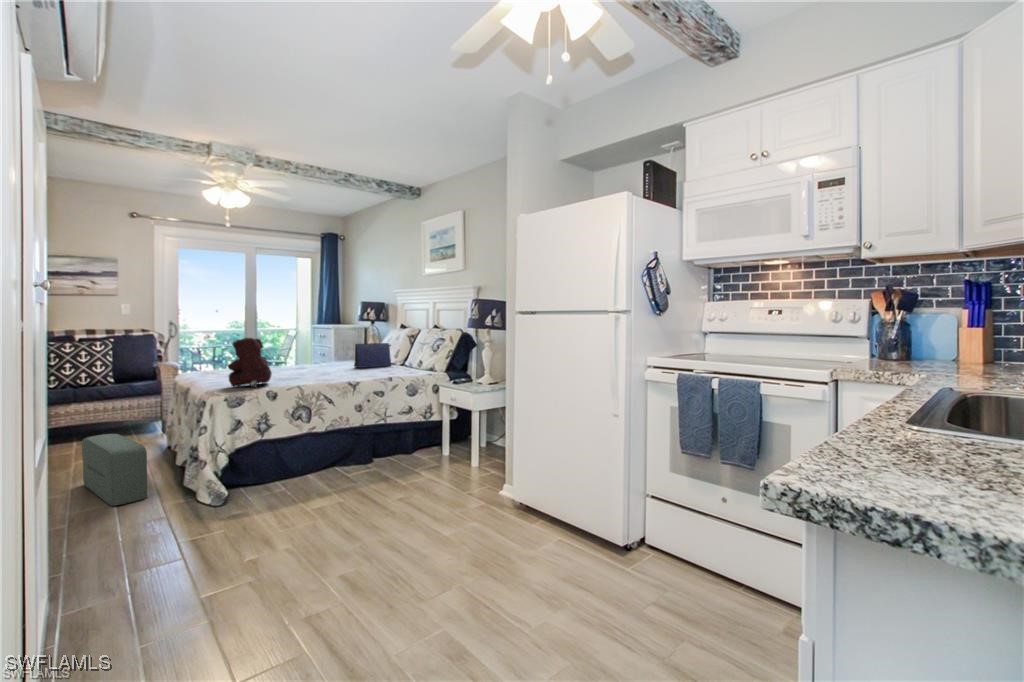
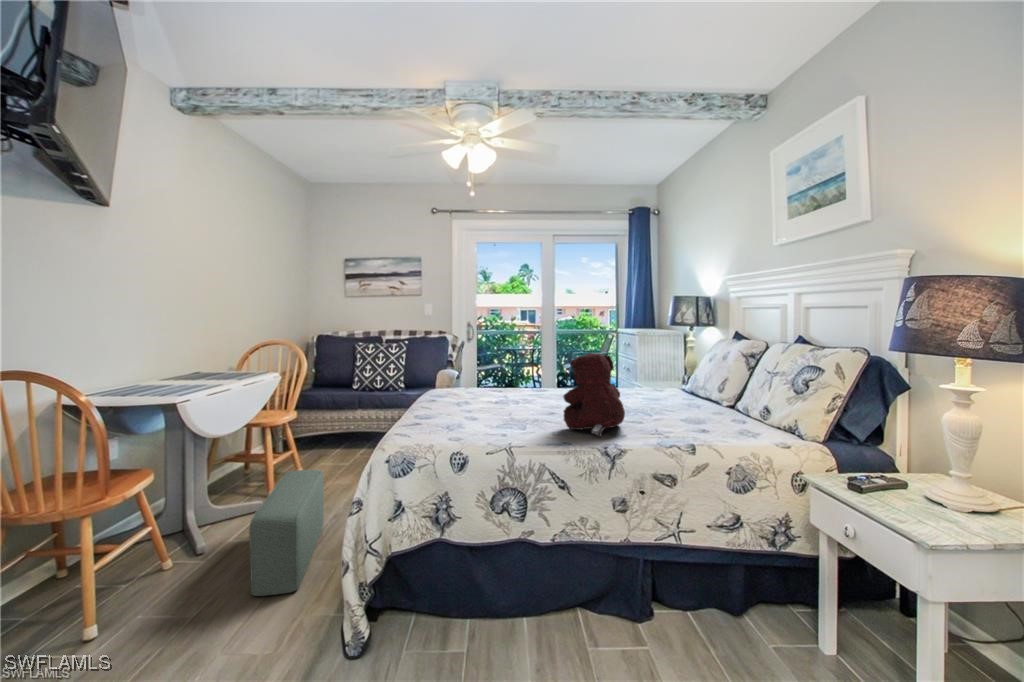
tote bag: present [354,327,391,368] -> none [642,333,709,405]
teddy bear: present [228,338,272,387] -> present [564,353,625,437]

